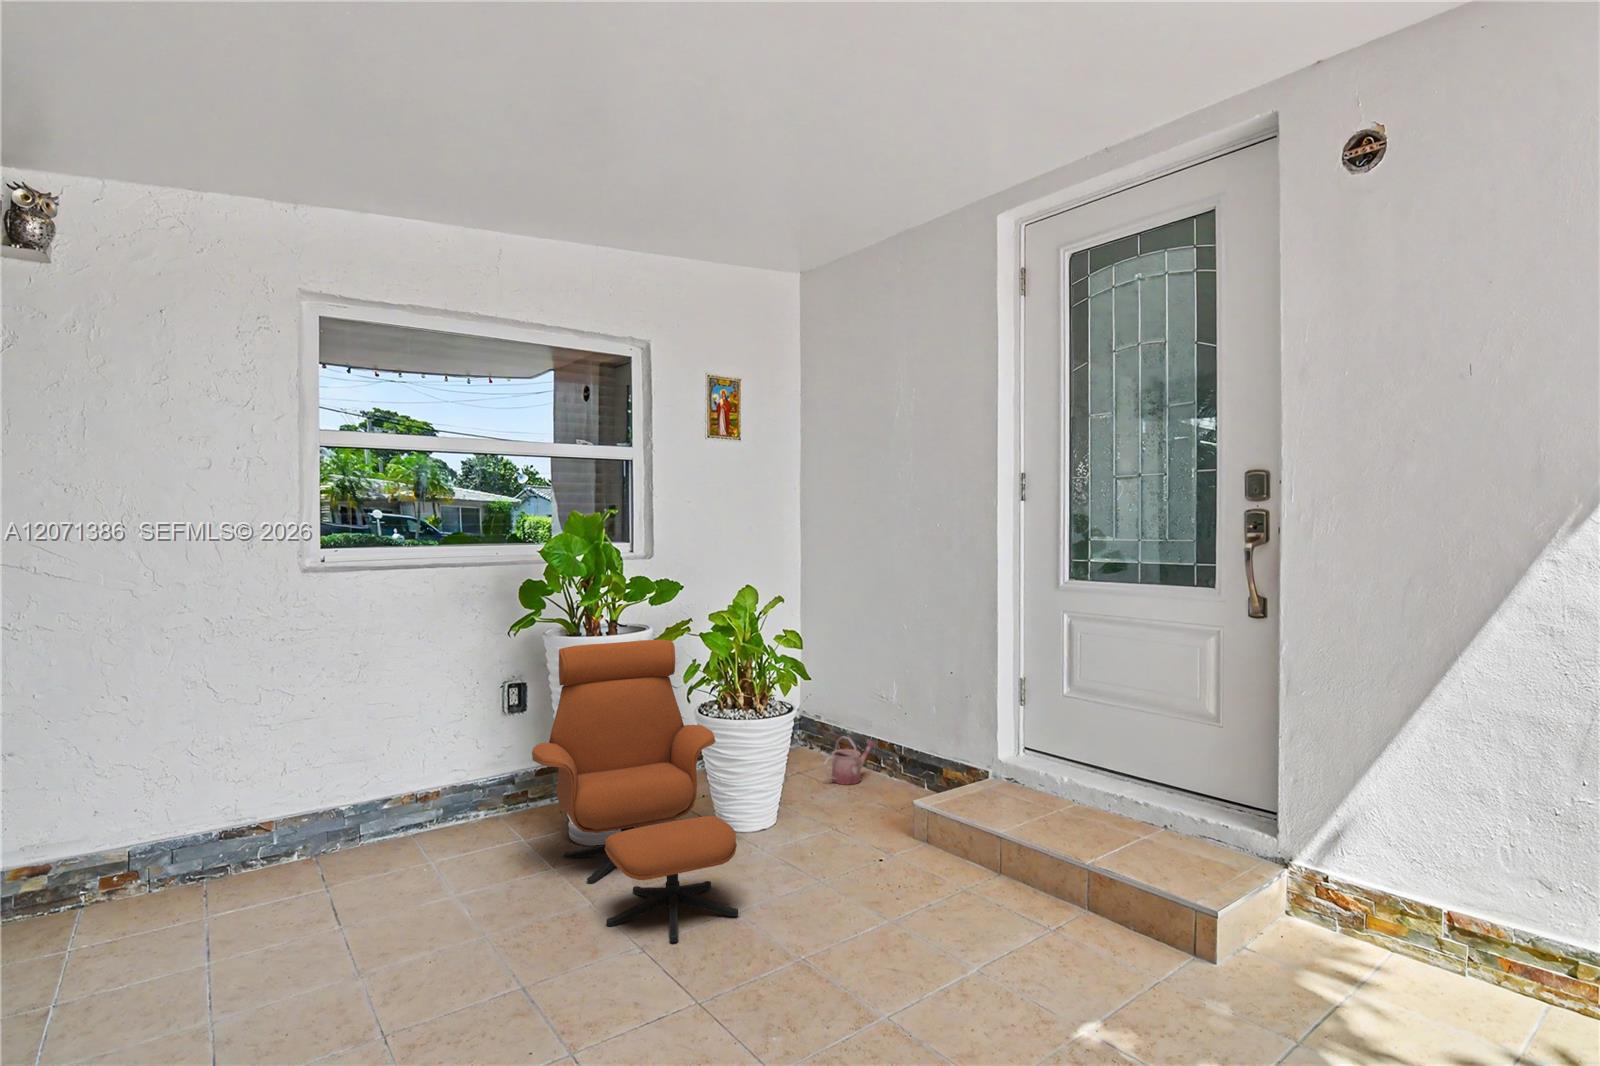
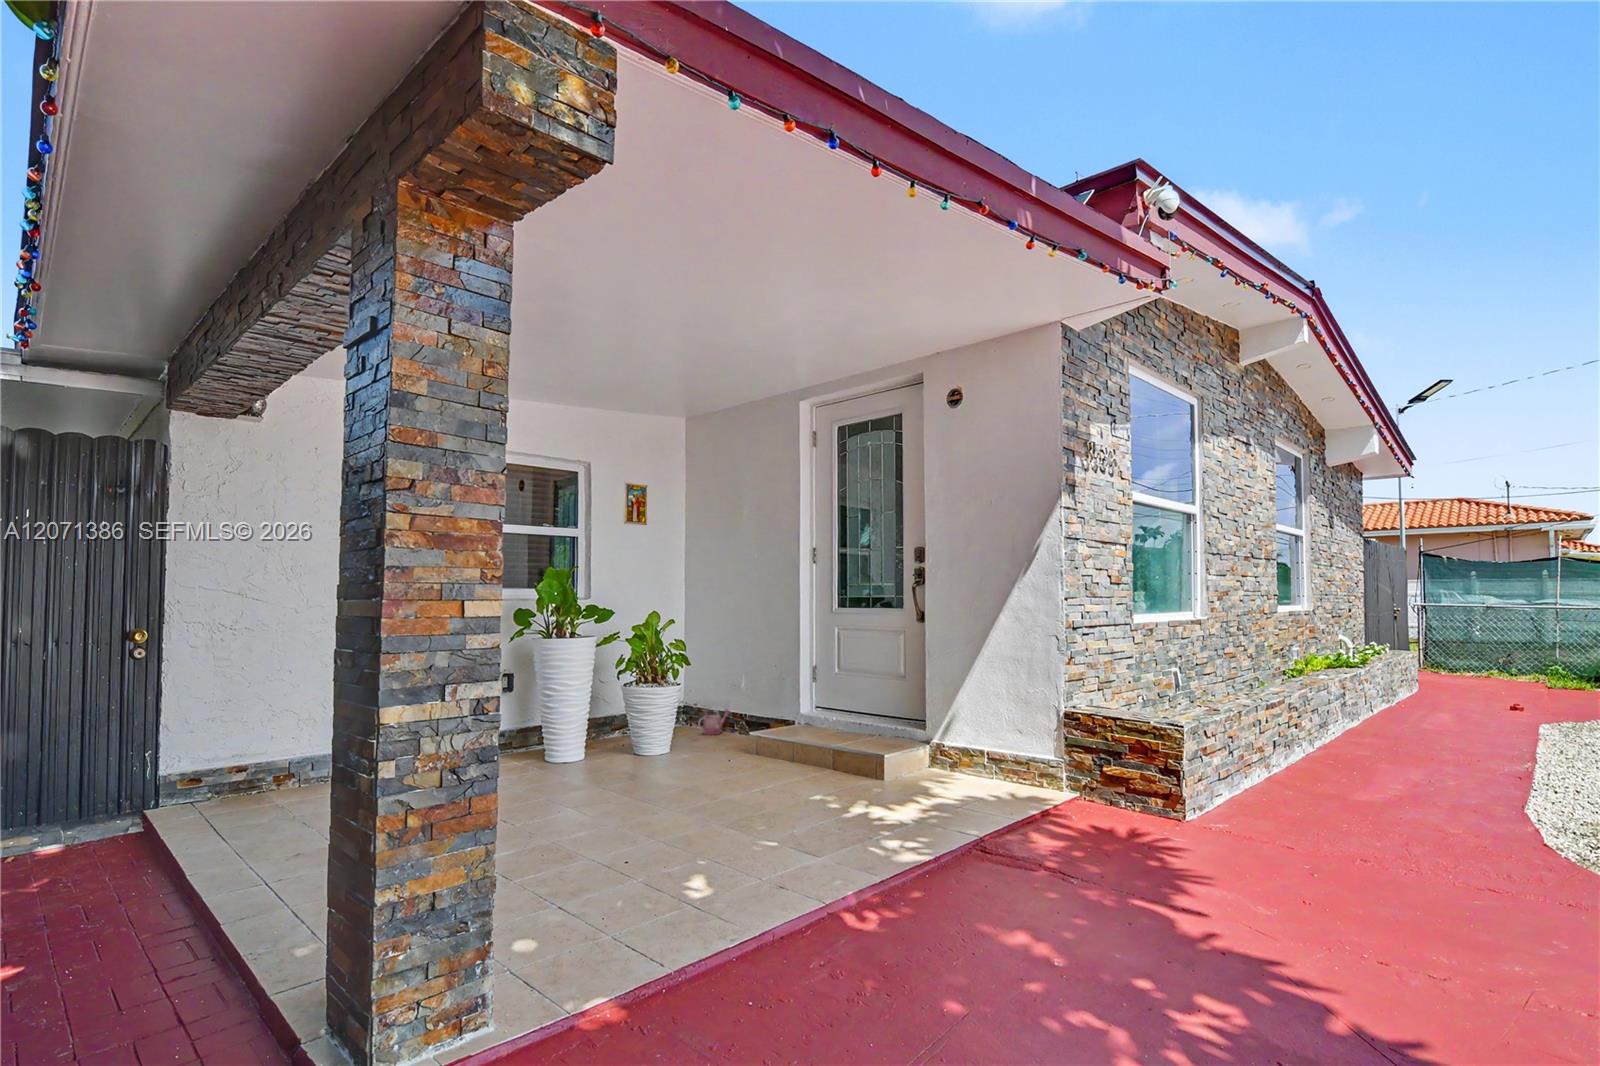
lounge chair: present [532,640,738,942] -> none [532,641,653,787]

